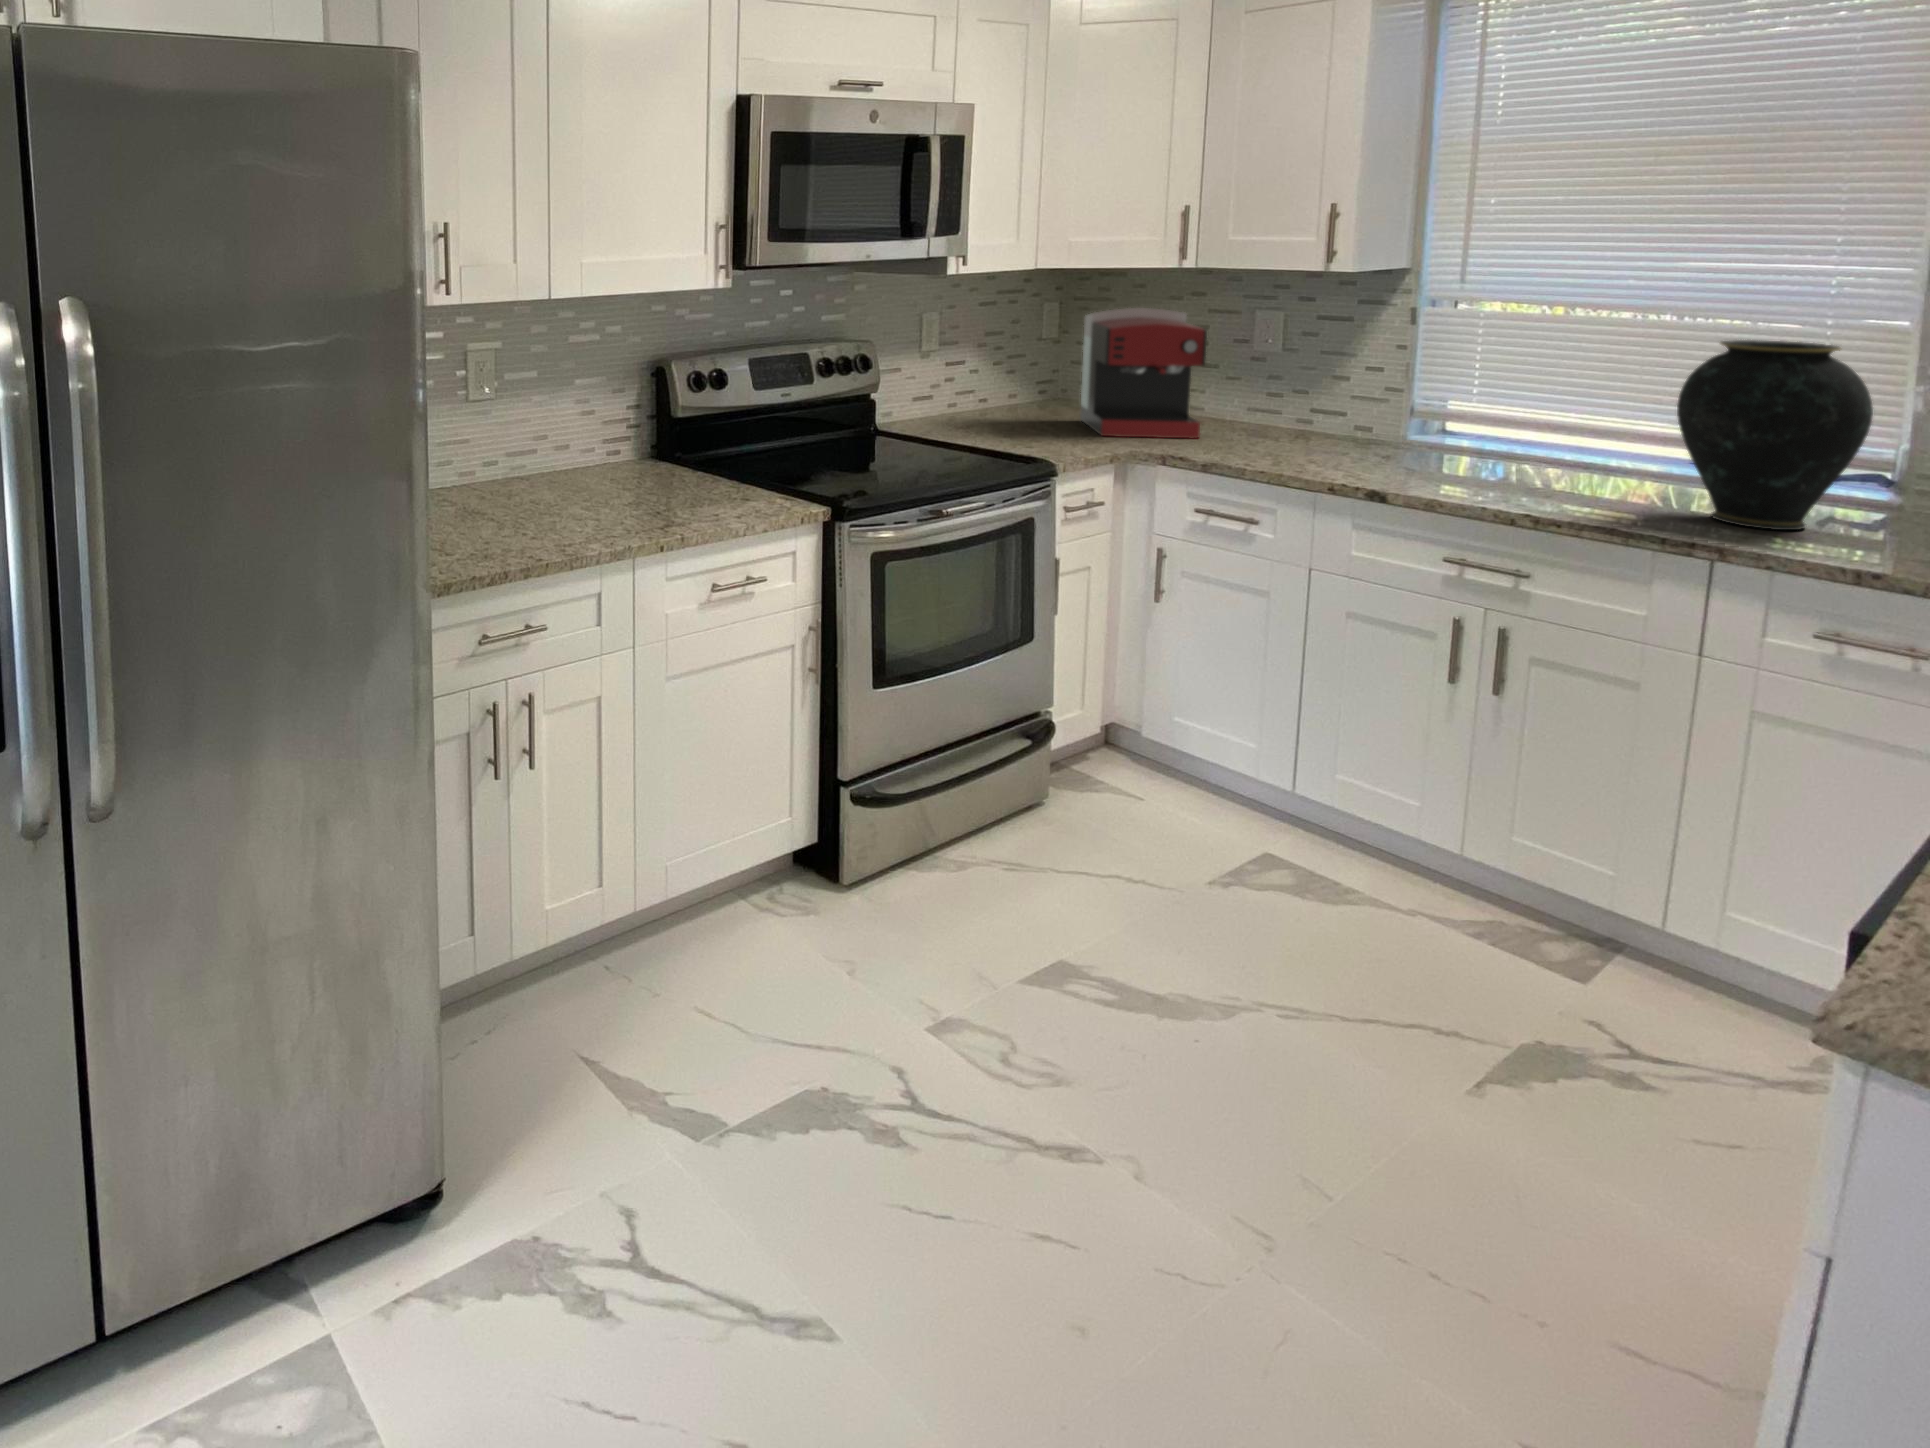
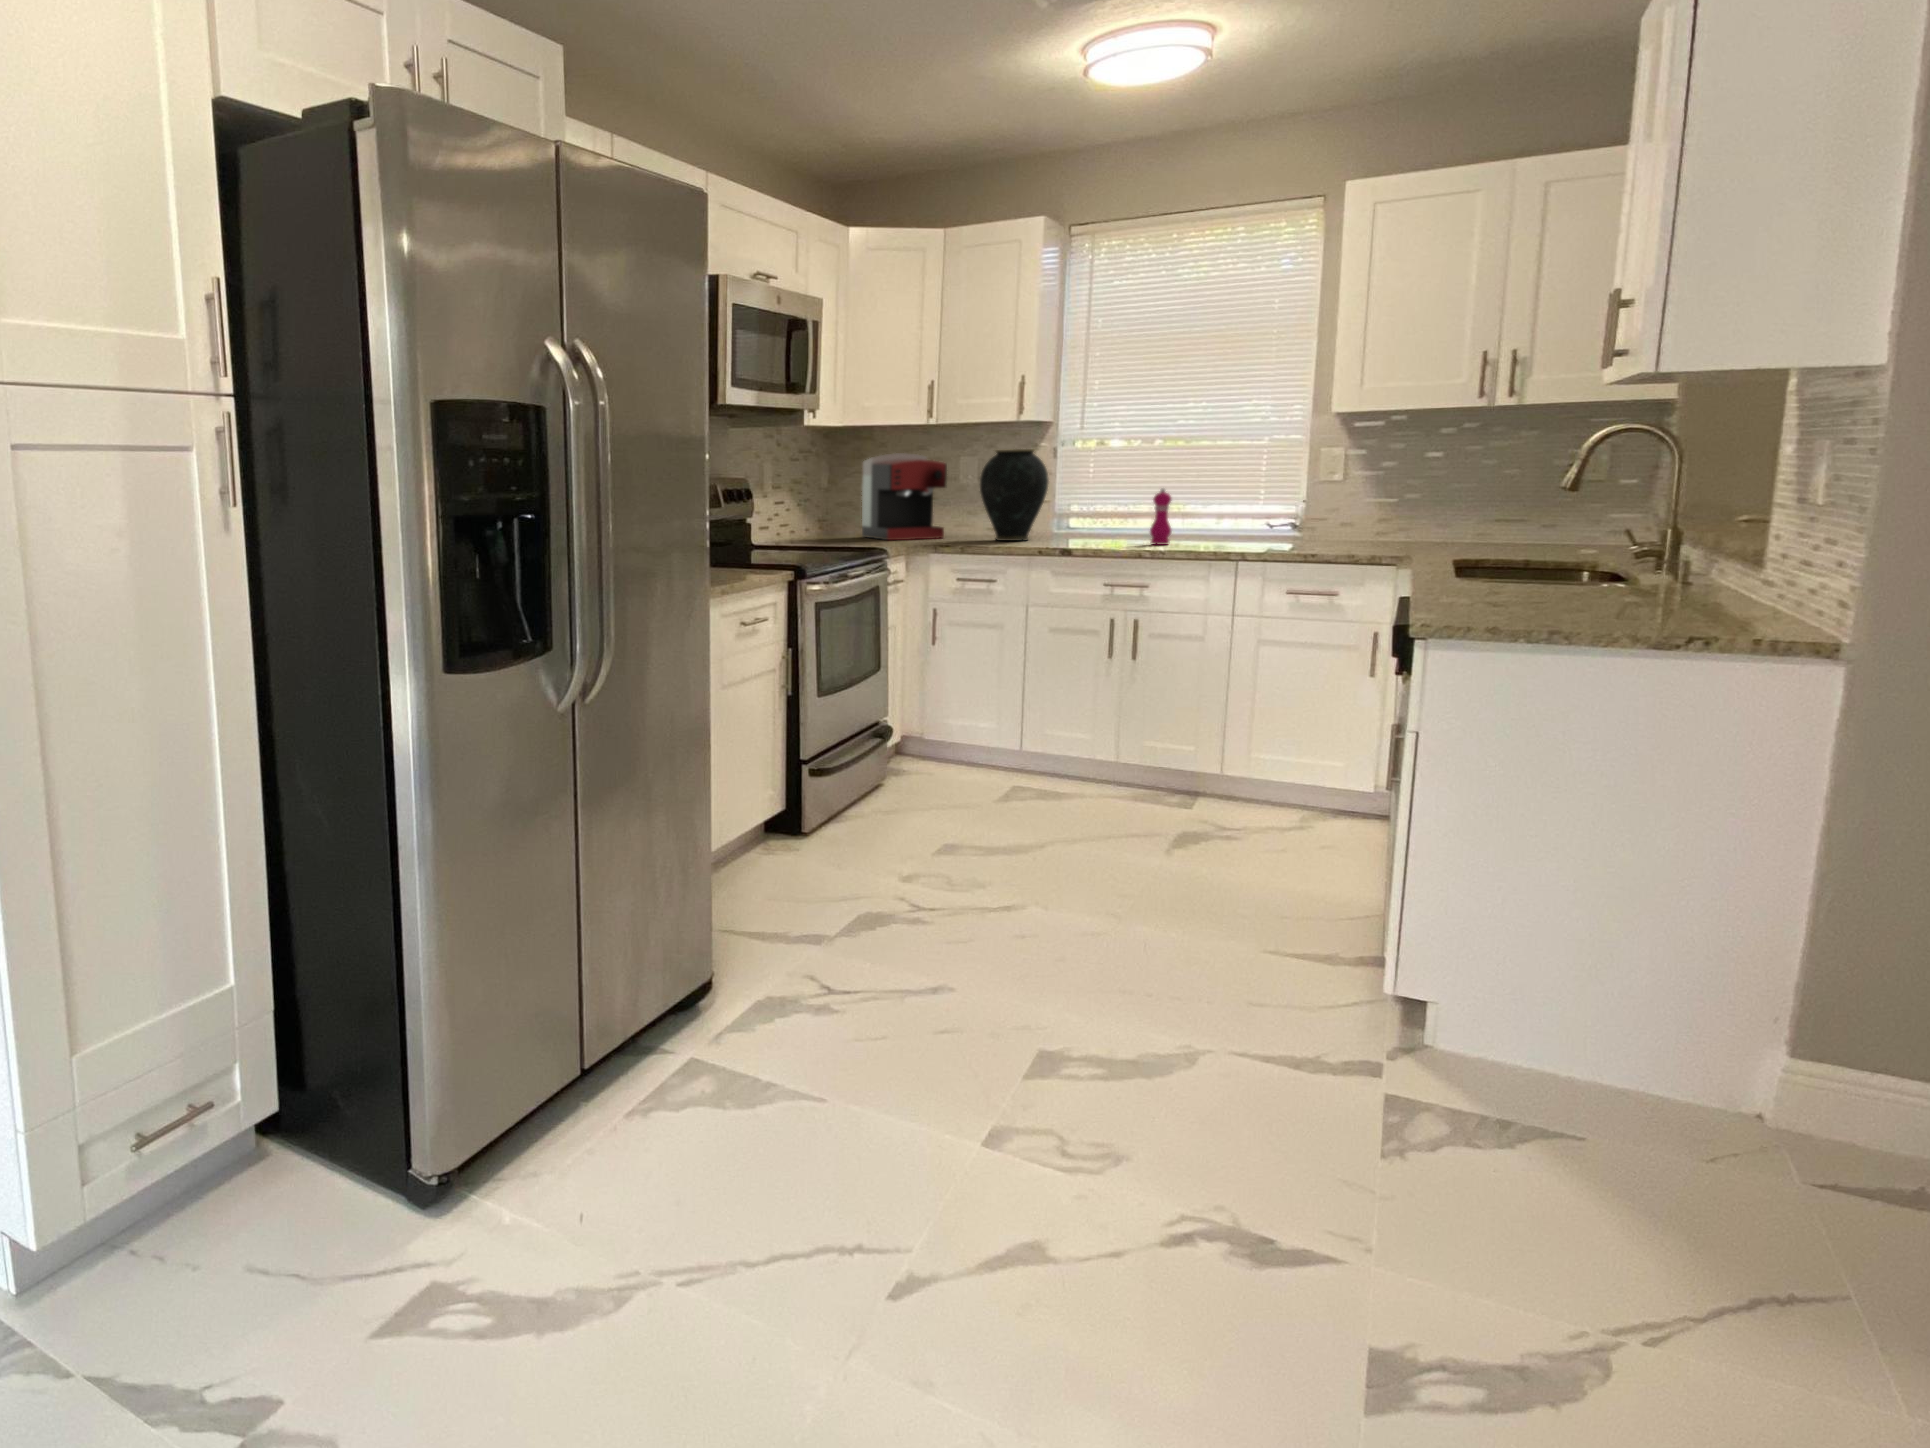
vase: present [1677,340,1873,530] -> present [980,449,1049,541]
pepper mill: none [1544,413,1593,513] -> present [1150,488,1171,545]

